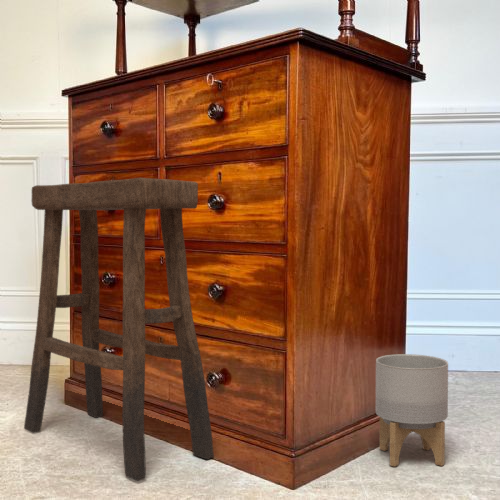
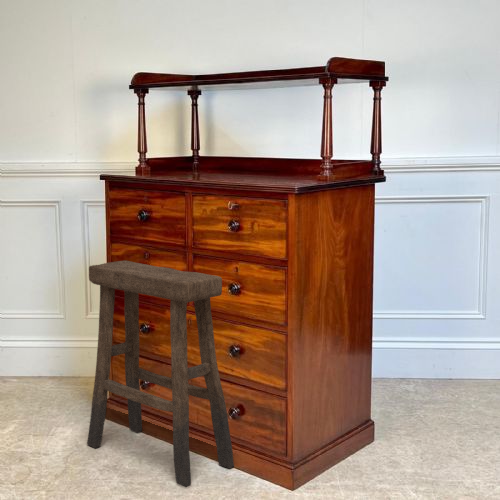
planter: present [376,354,448,466] -> none [347,391,398,472]

